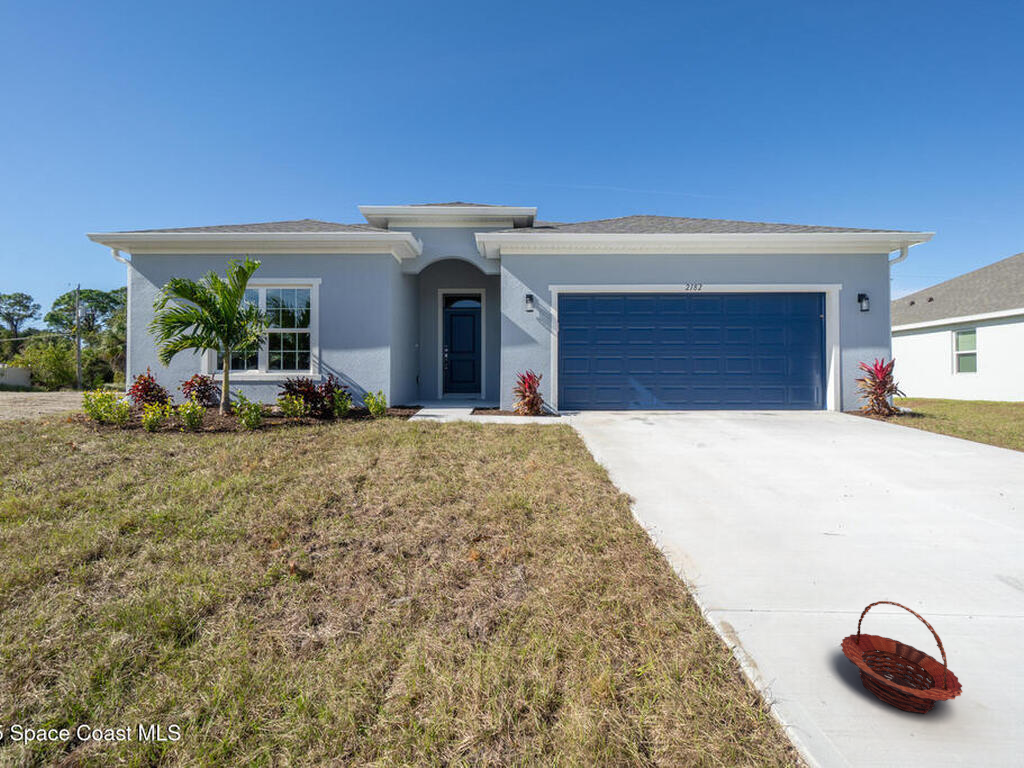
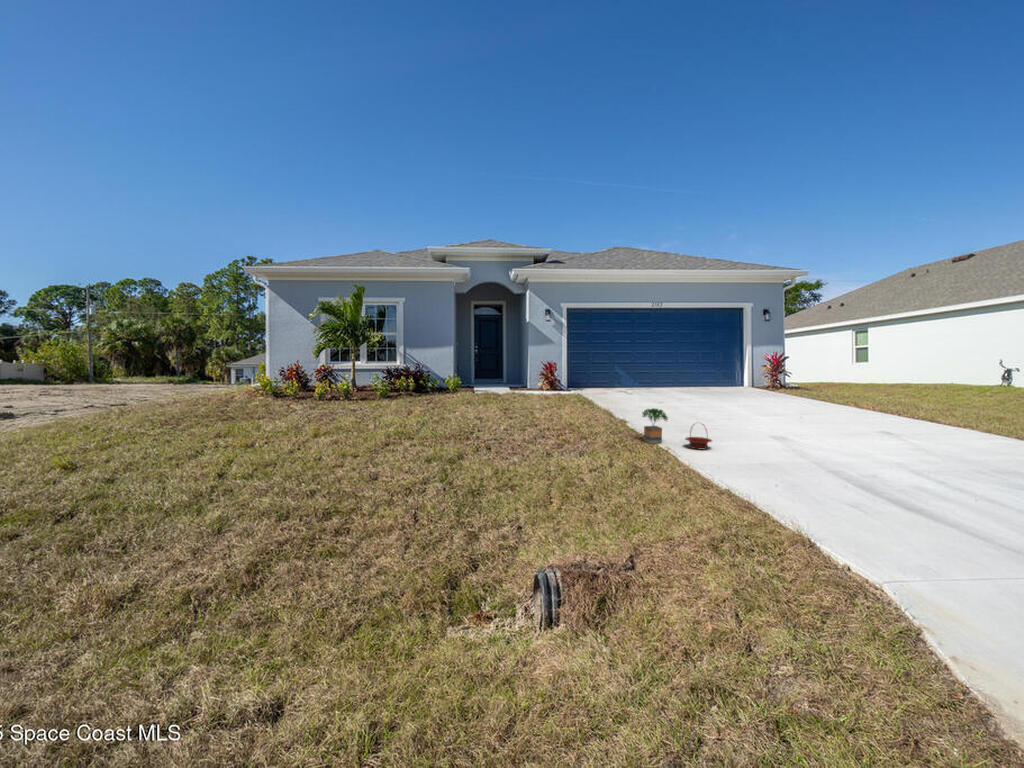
potted tree: none [686,522,779,644] -> present [643,408,668,444]

